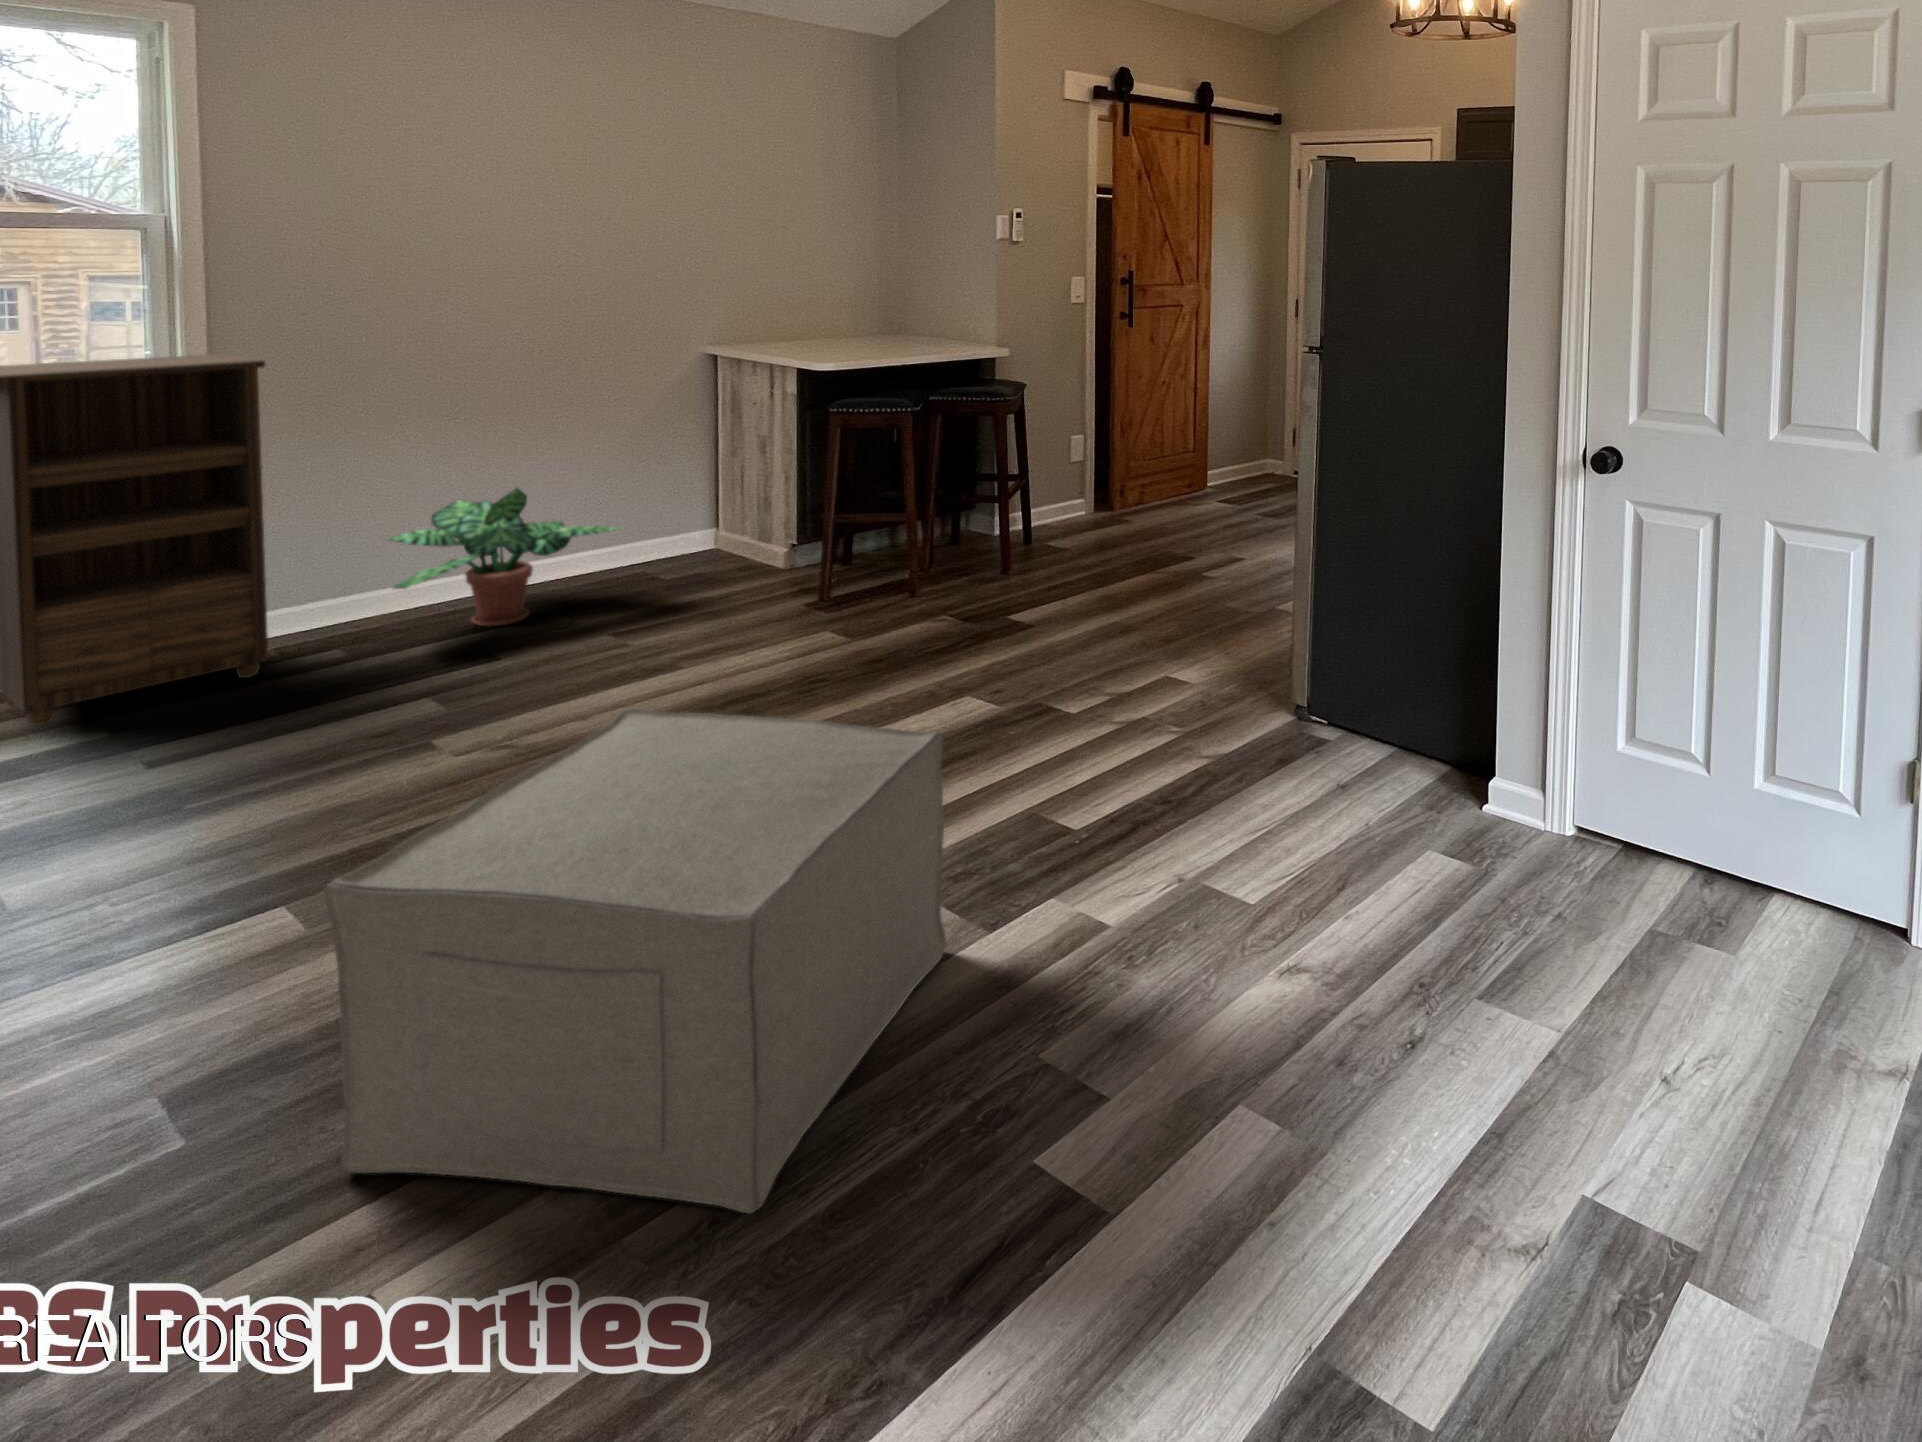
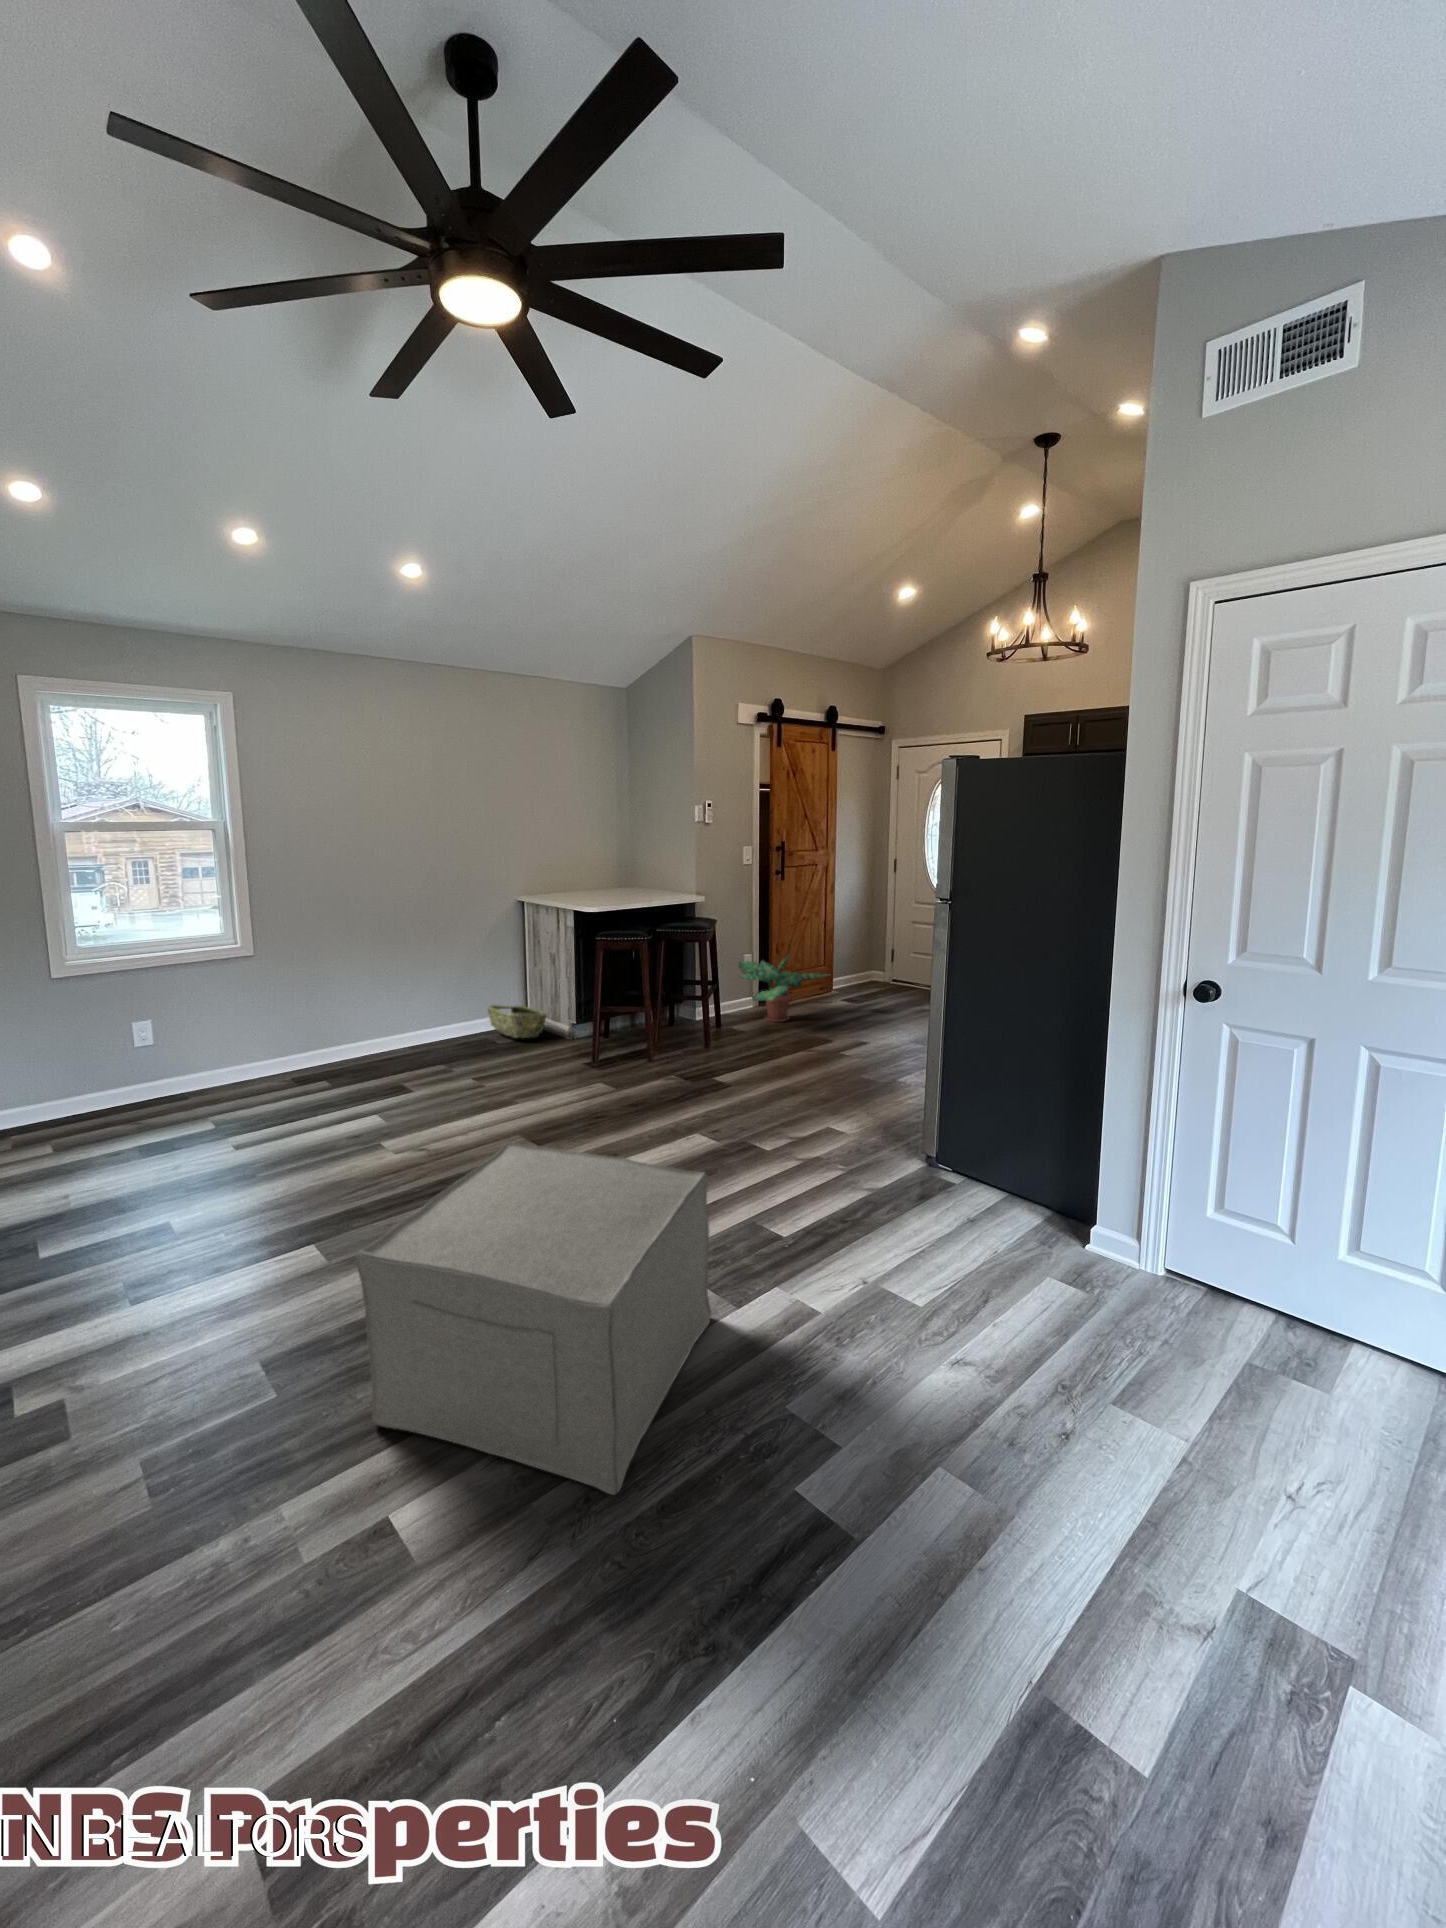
bookshelf: present [0,354,268,725] -> none [149,907,300,1118]
potted plant: present [388,488,619,627] -> present [739,955,830,1022]
woven basket: none [640,519,744,572] -> present [488,1005,547,1038]

